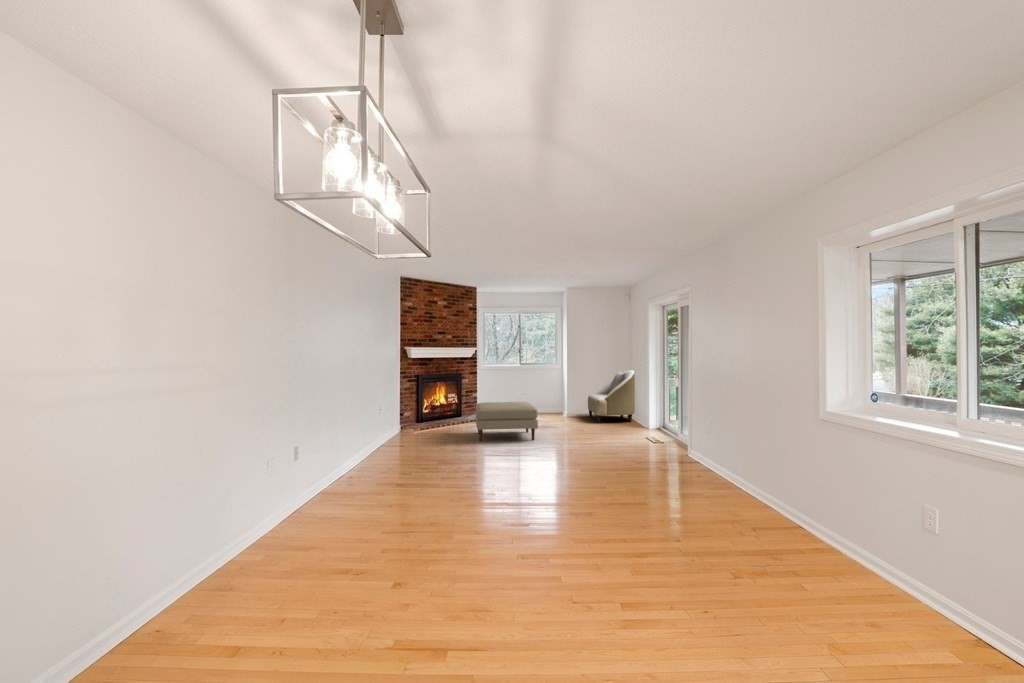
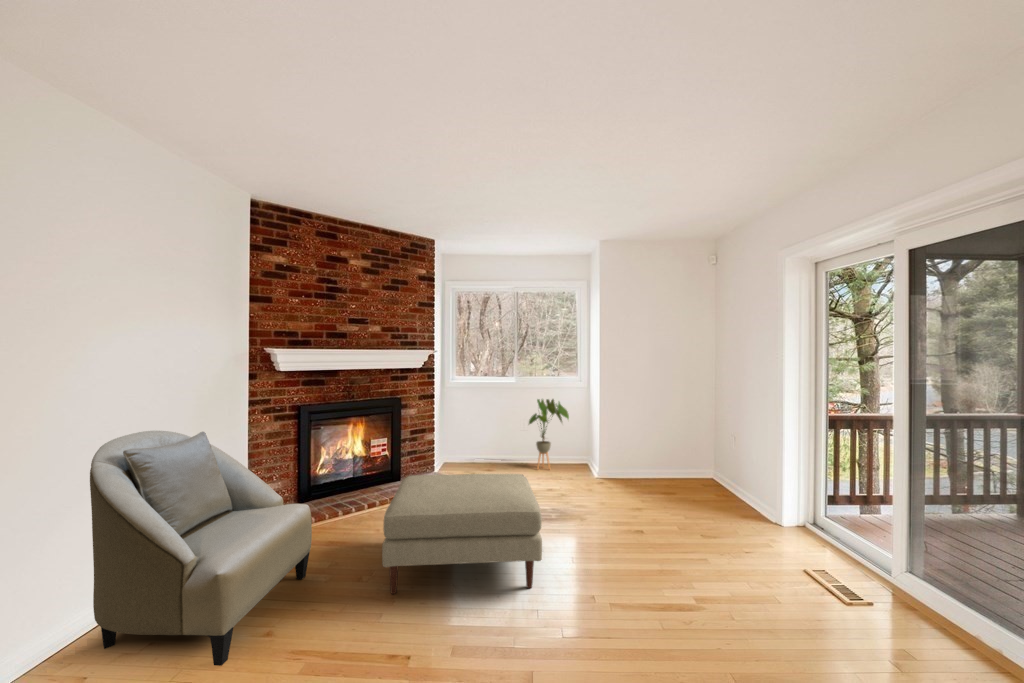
armchair: present [588,370,635,423] -> present [90,431,312,666]
house plant: none [528,374,551,414] -> present [529,399,569,469]

